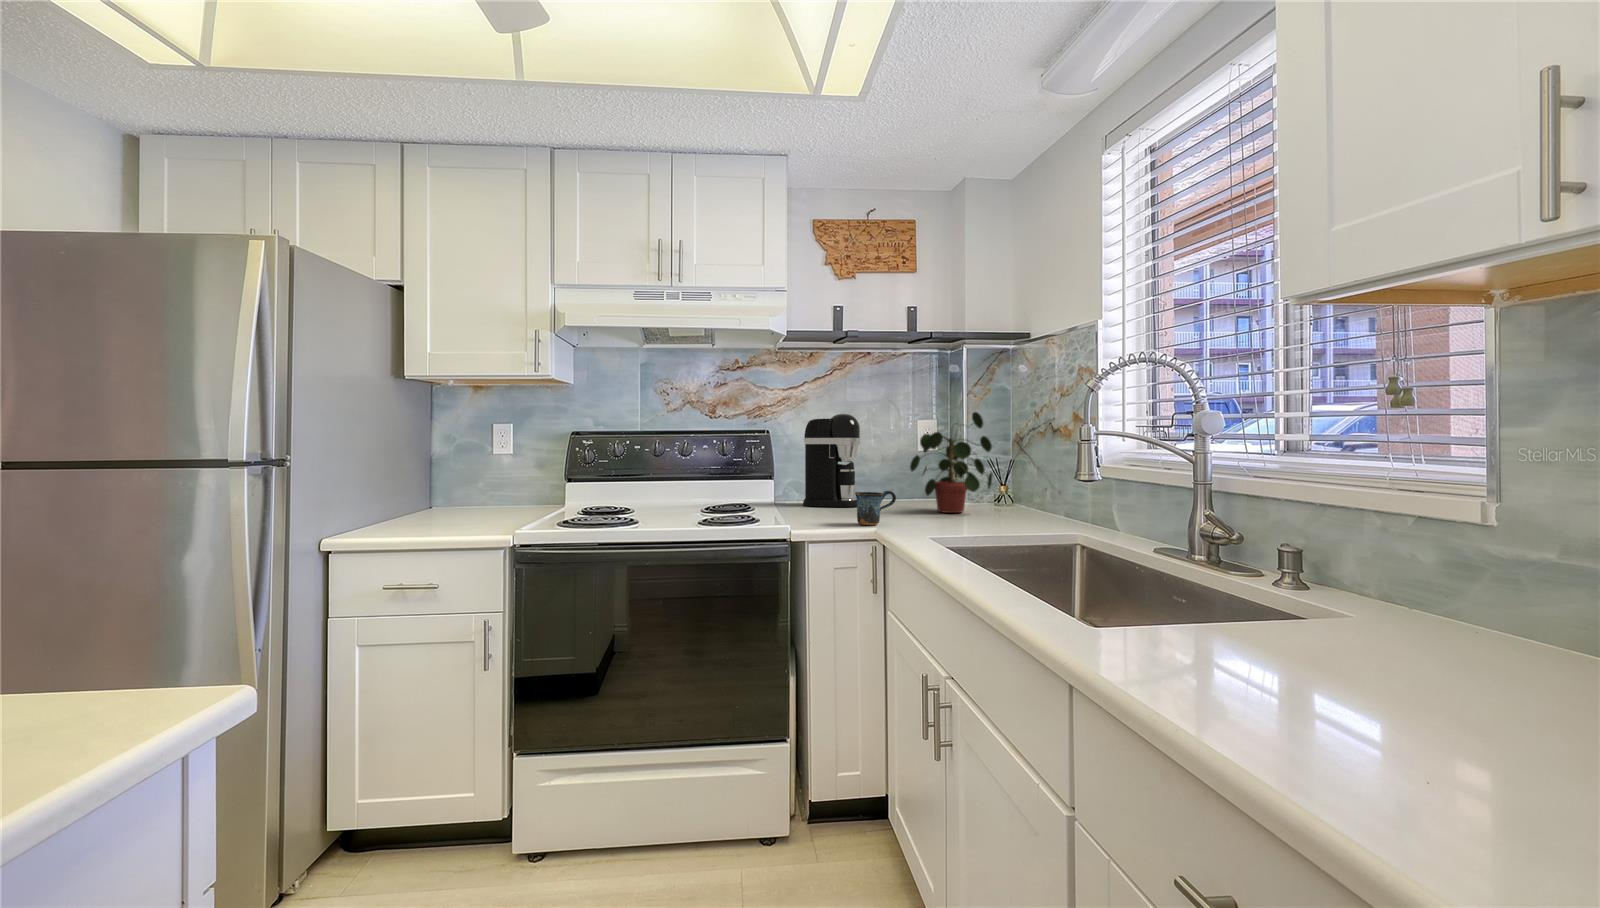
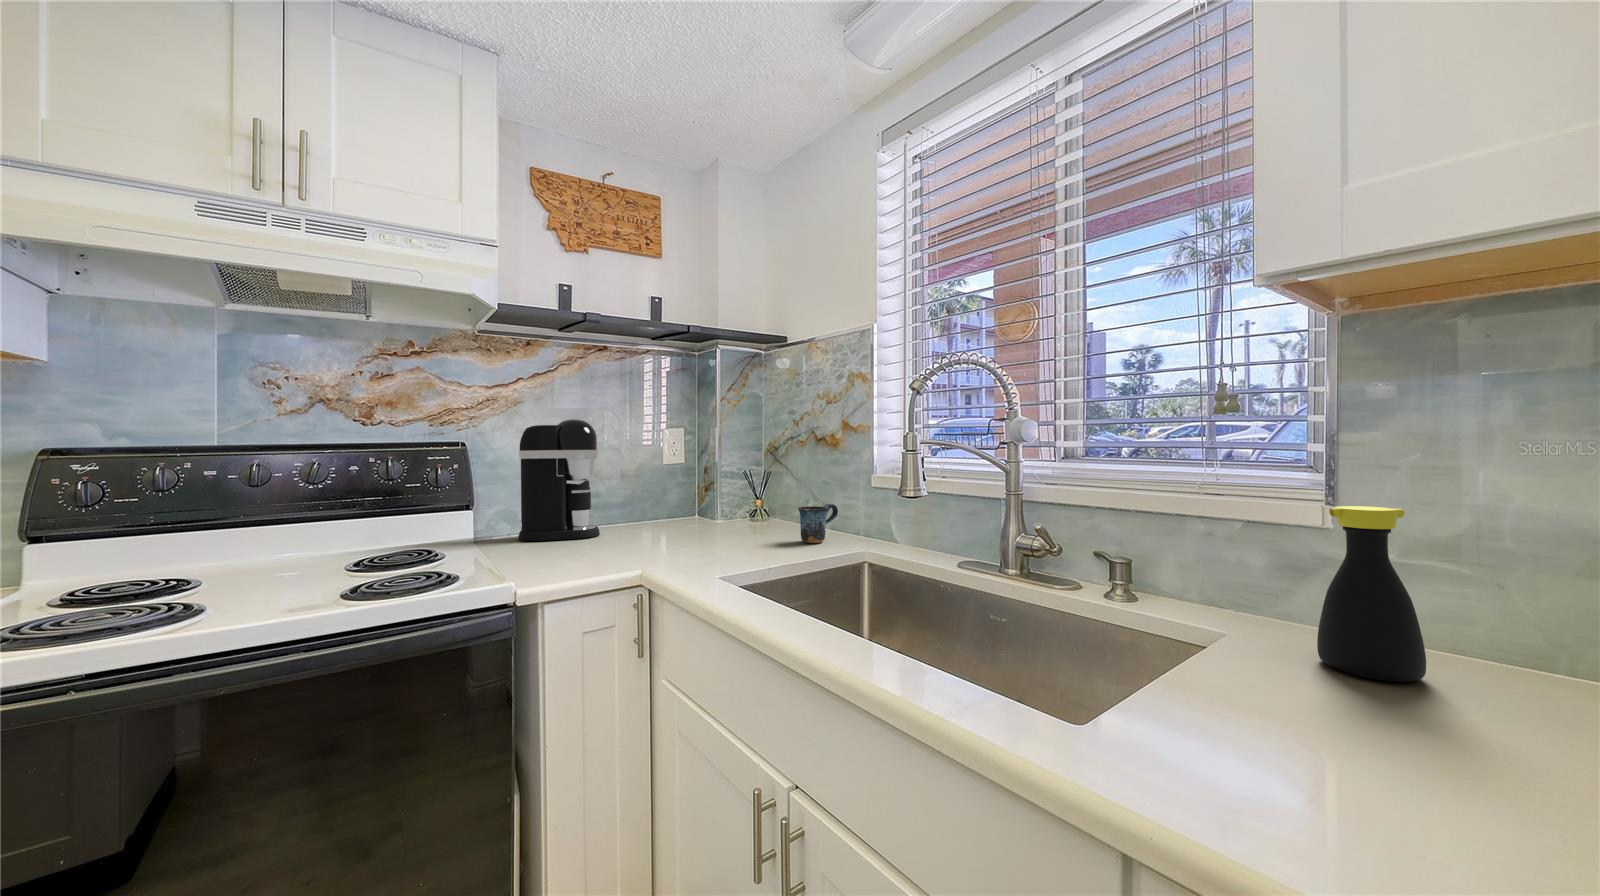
potted plant: present [910,412,992,513] -> none [665,419,762,537]
mug: present [855,491,896,525] -> present [798,504,838,543]
bottle: none [1382,493,1477,645] -> present [1317,506,1426,682]

